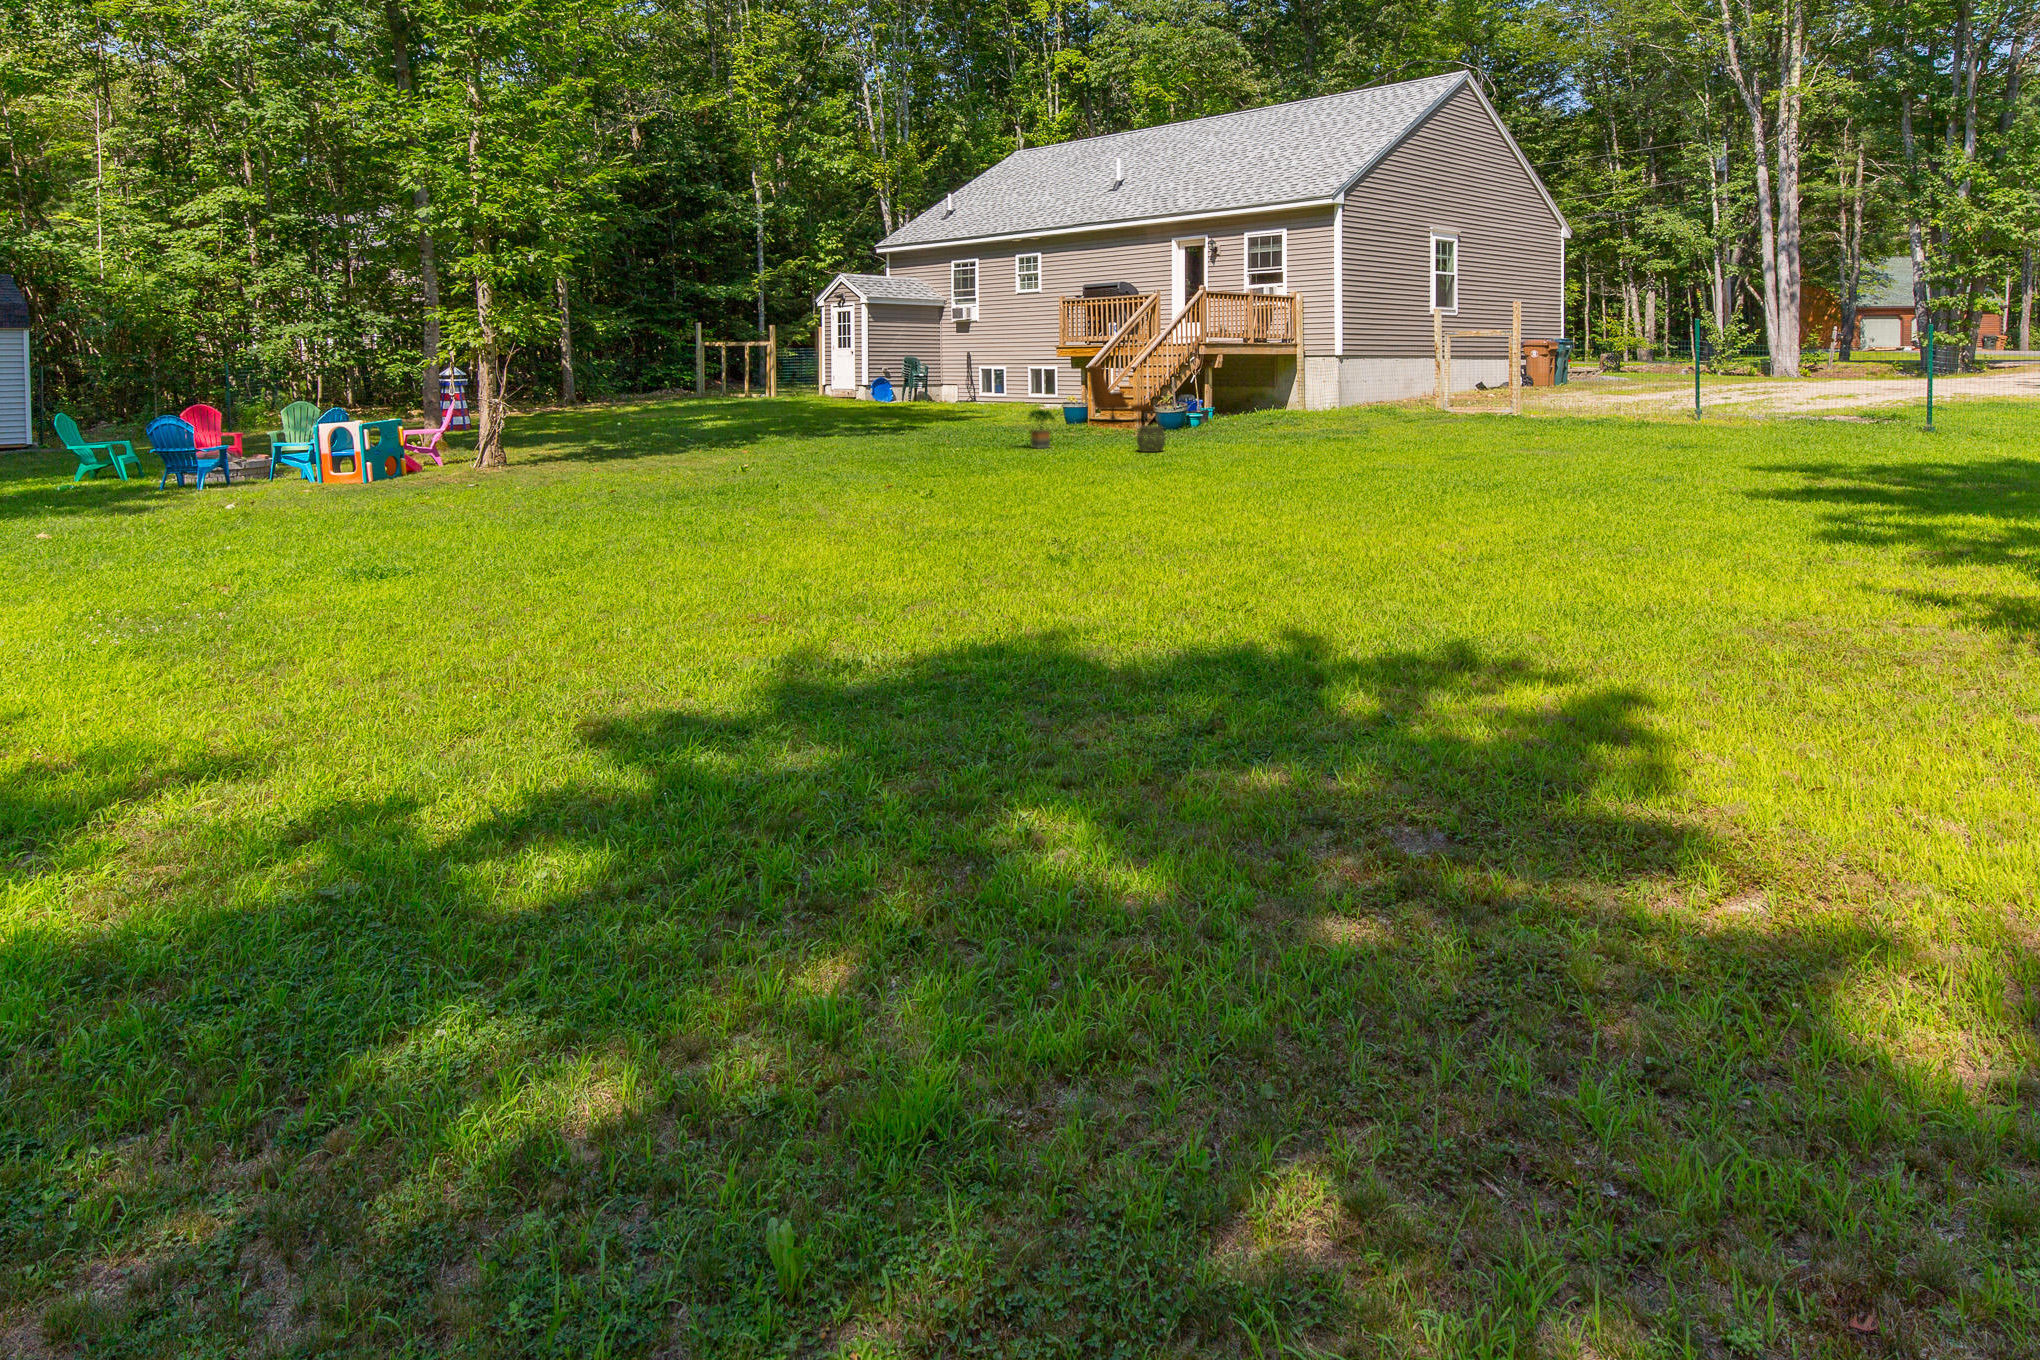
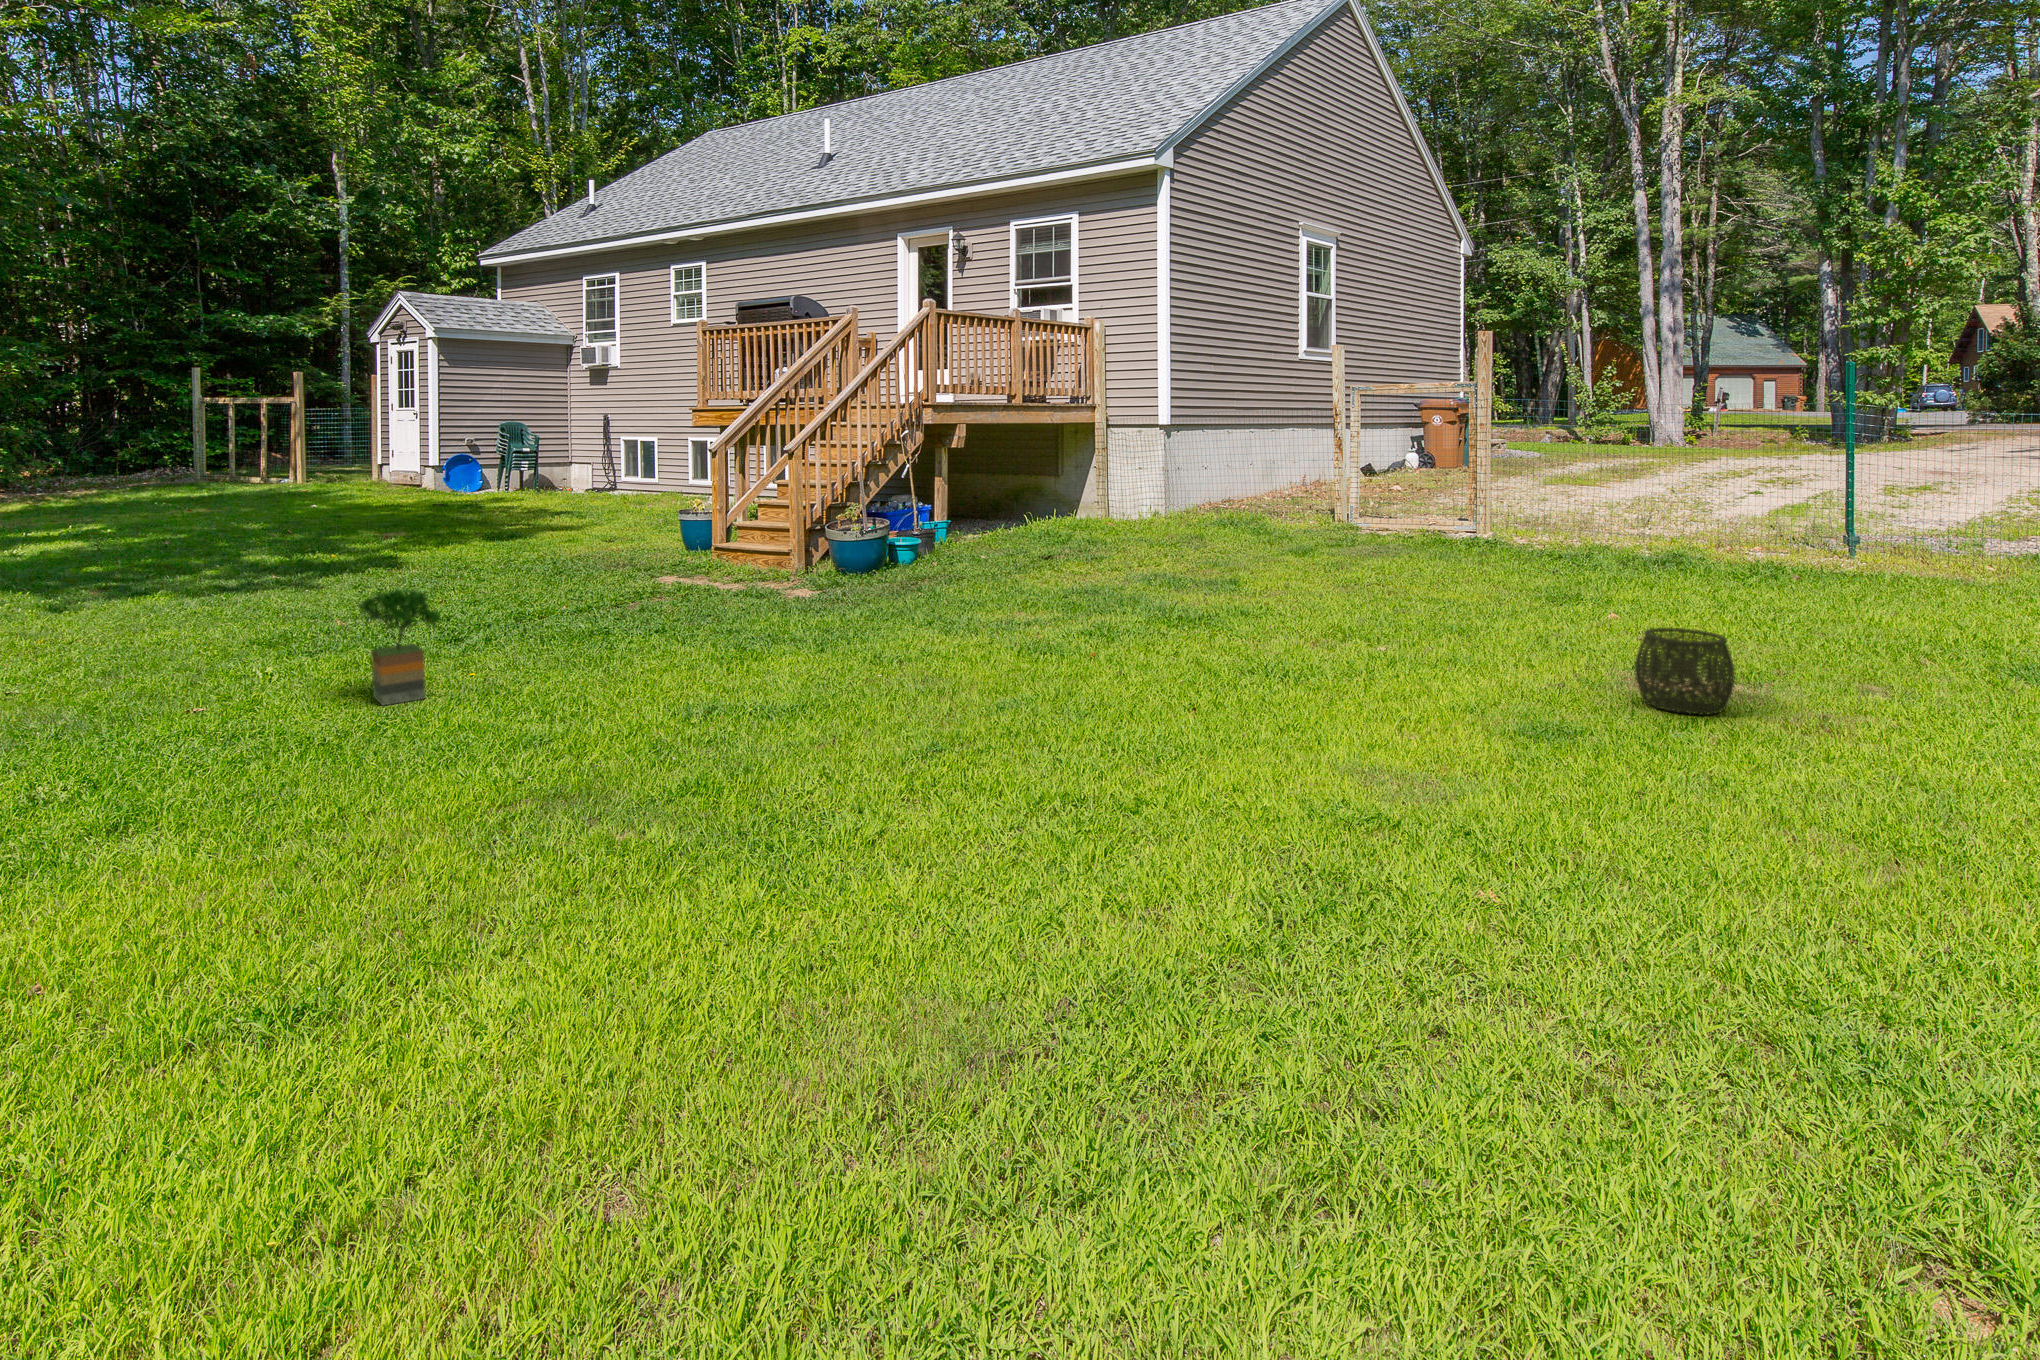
lounge chair: present [1088,366,1155,421] -> none [671,449,818,573]
woven basket: present [1137,426,1165,452] -> present [1635,628,1735,715]

